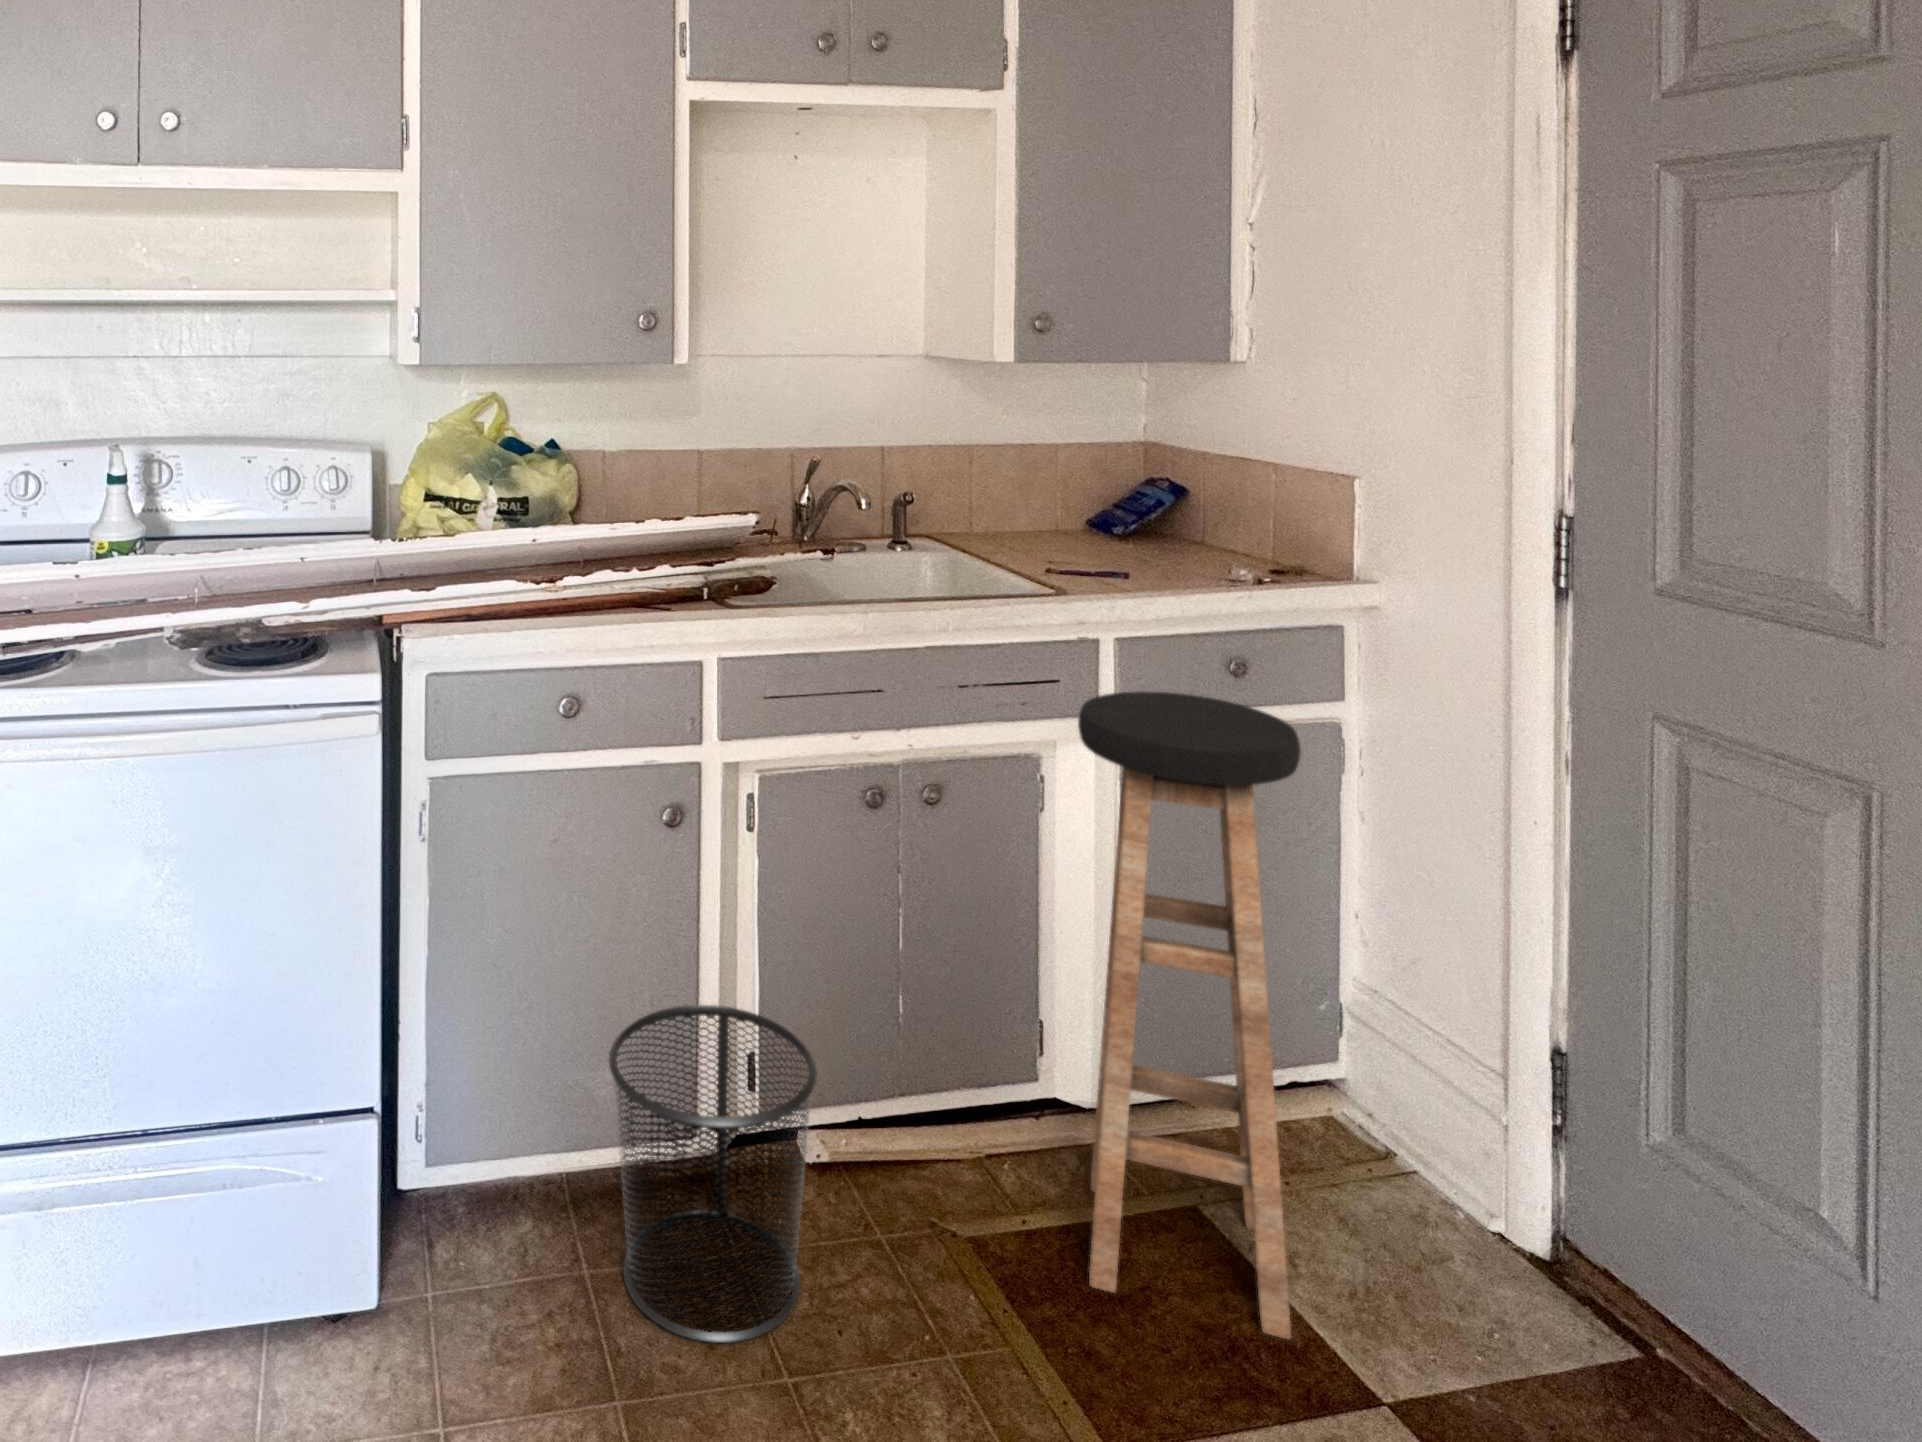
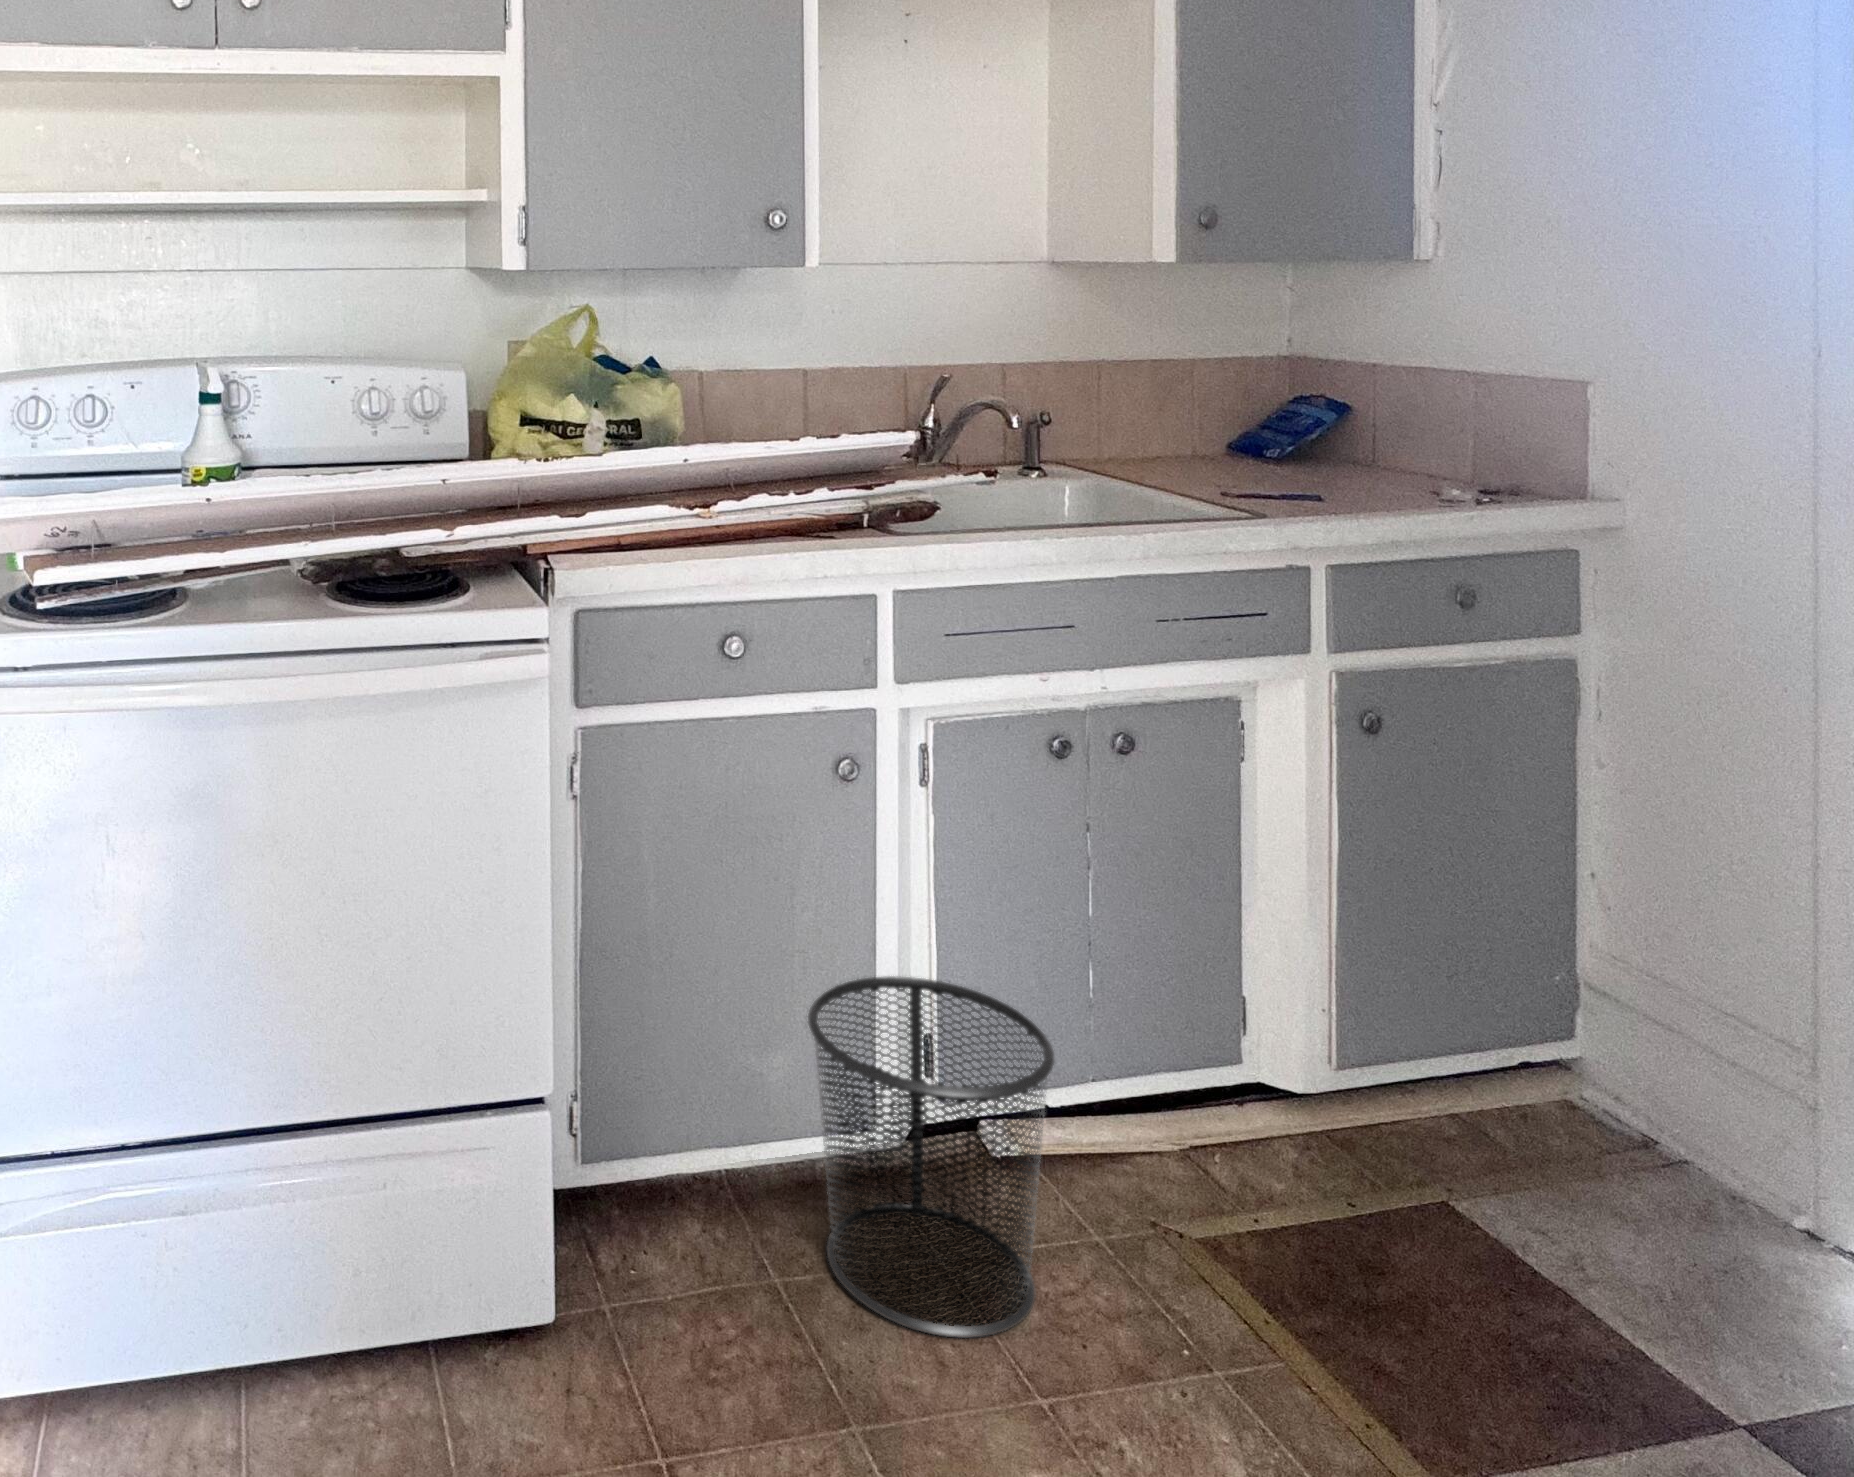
bar stool: present [1078,691,1301,1340] -> none [1321,623,1605,1331]

